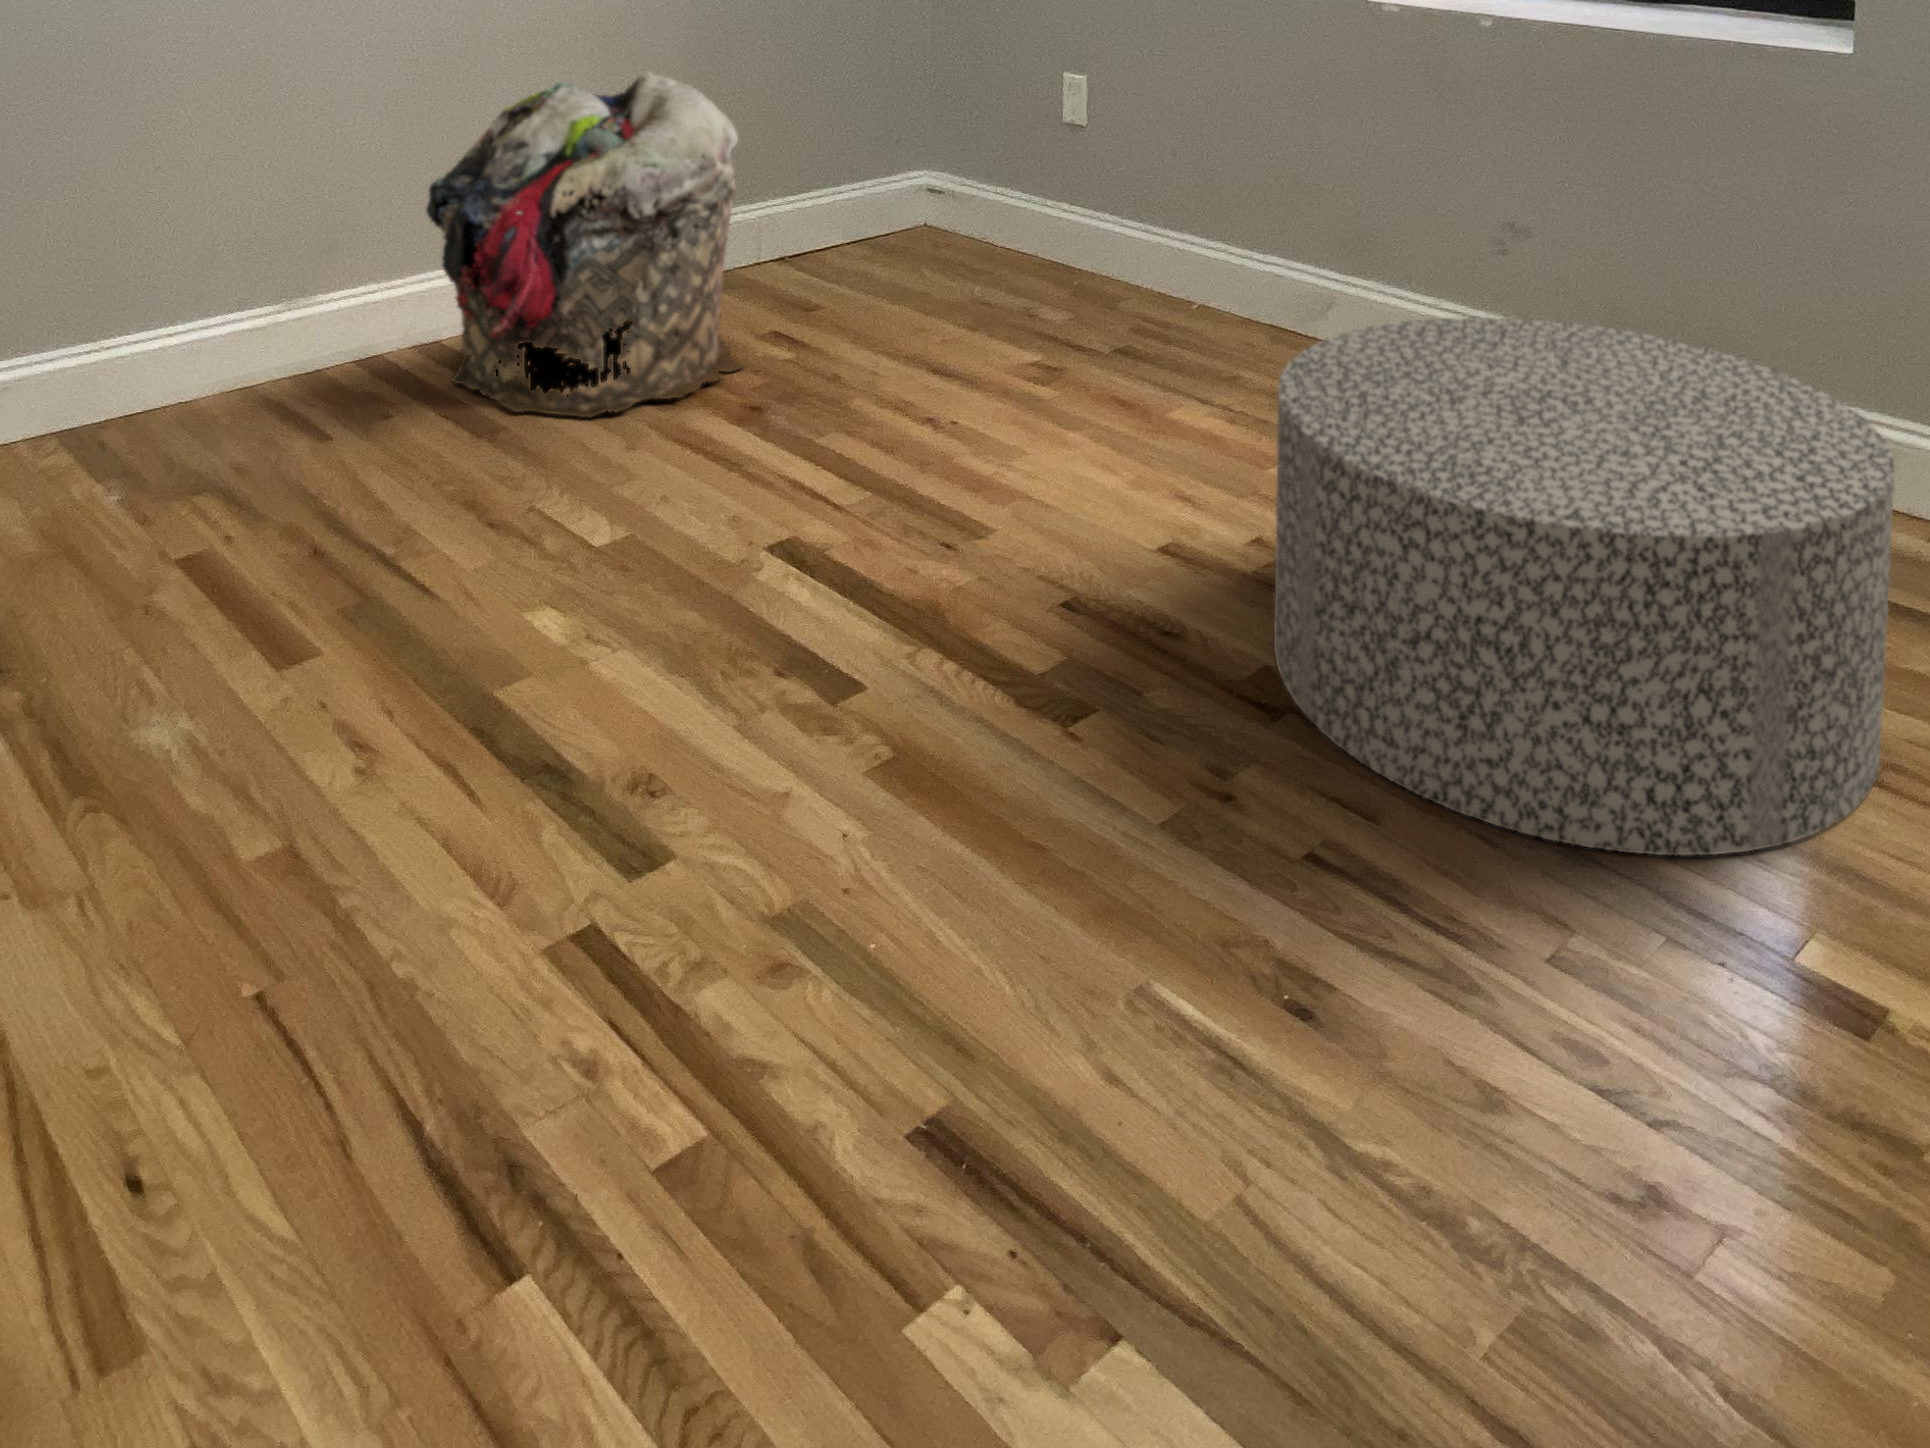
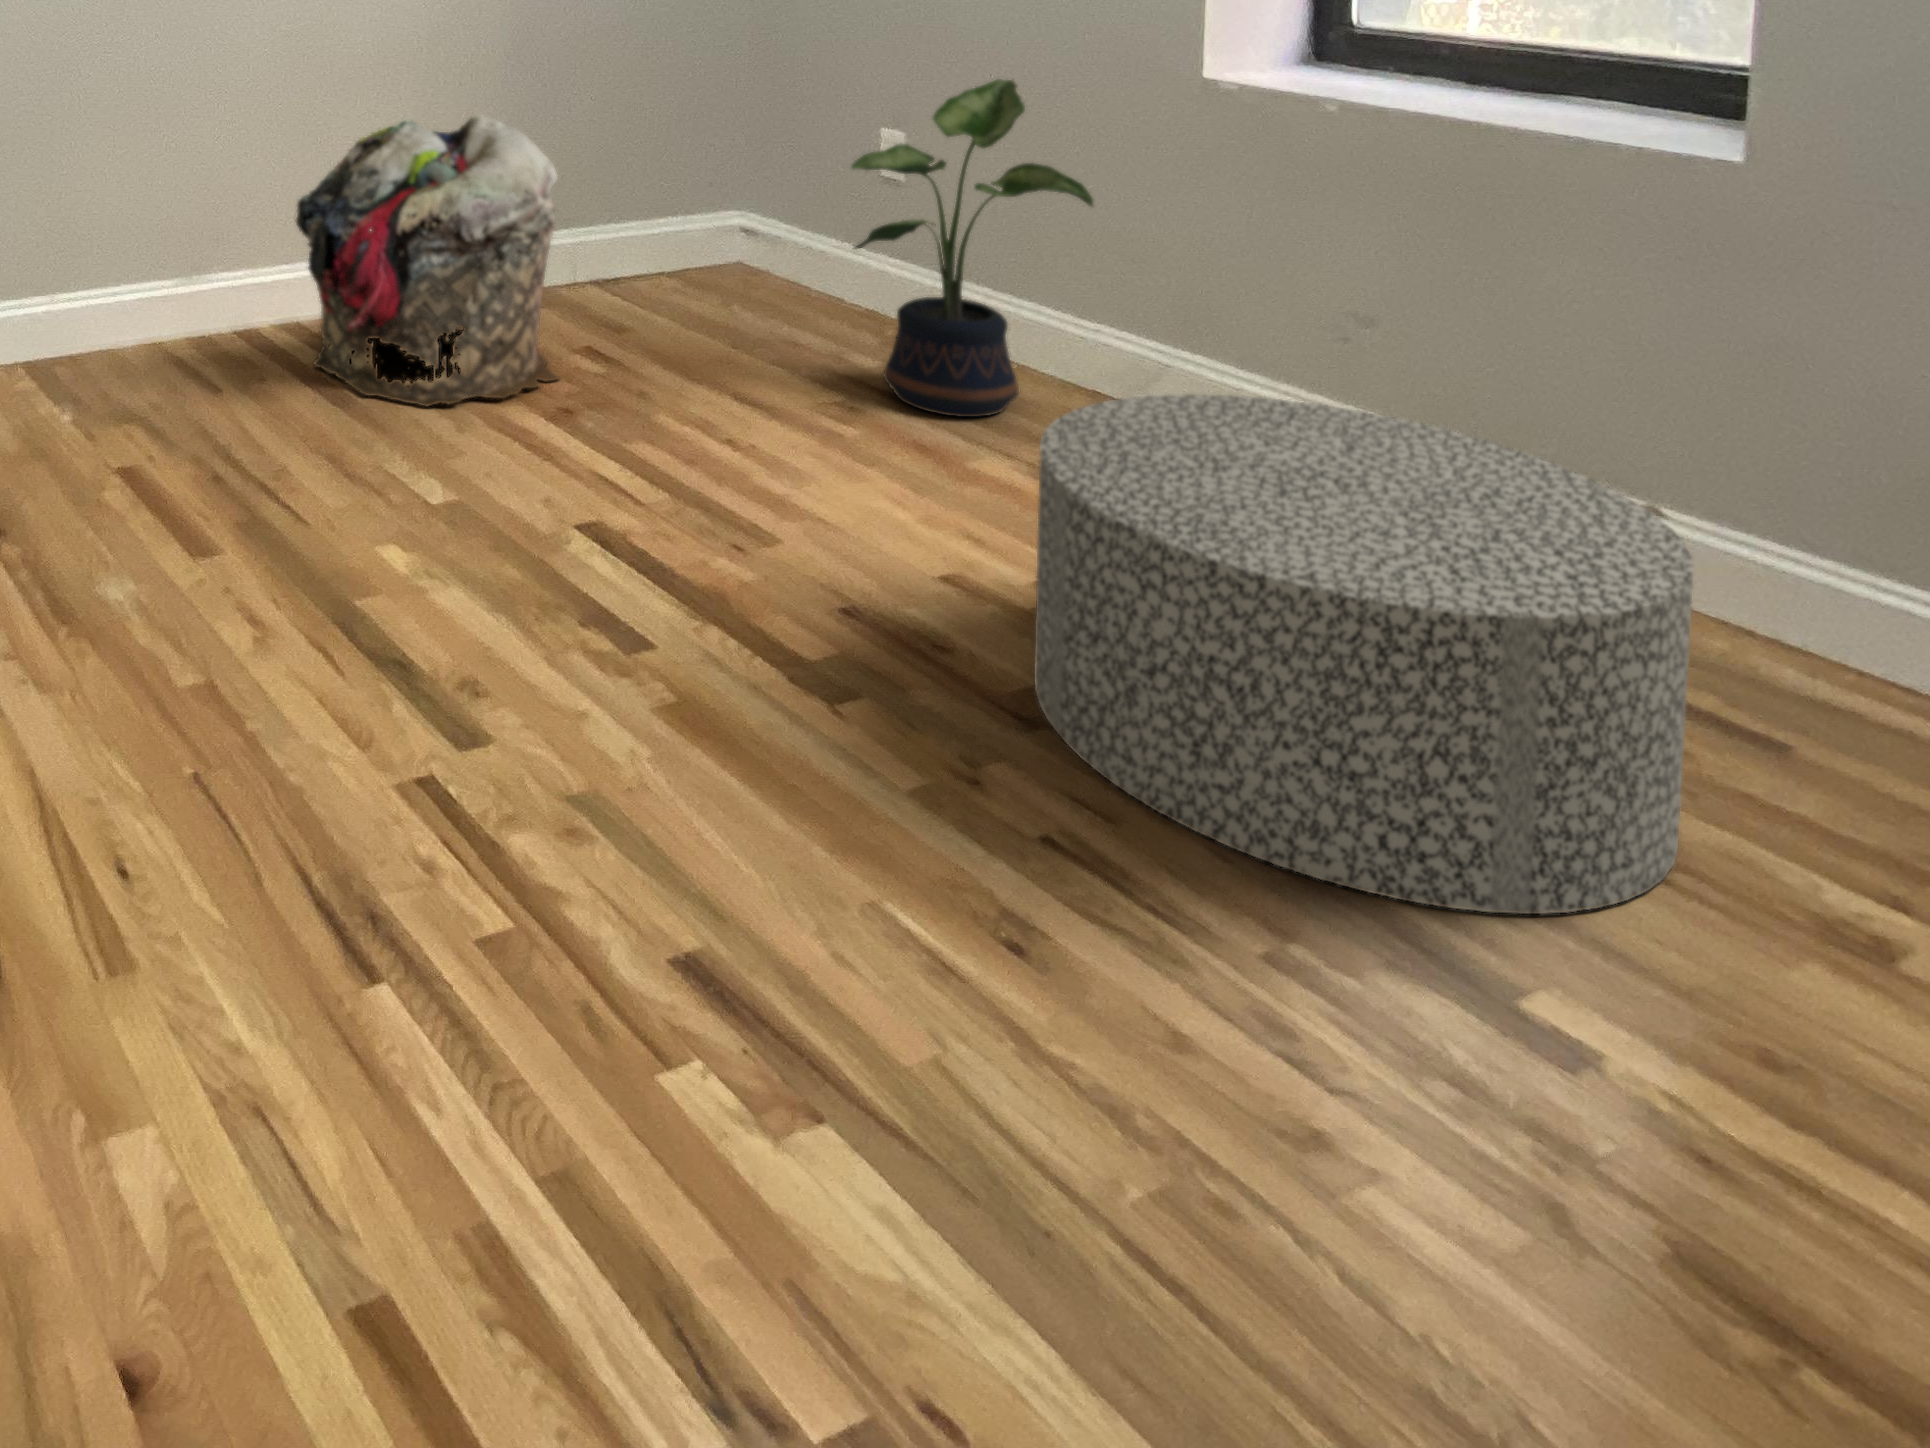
potted plant: none [1050,10,1285,364] -> present [852,79,1093,417]

